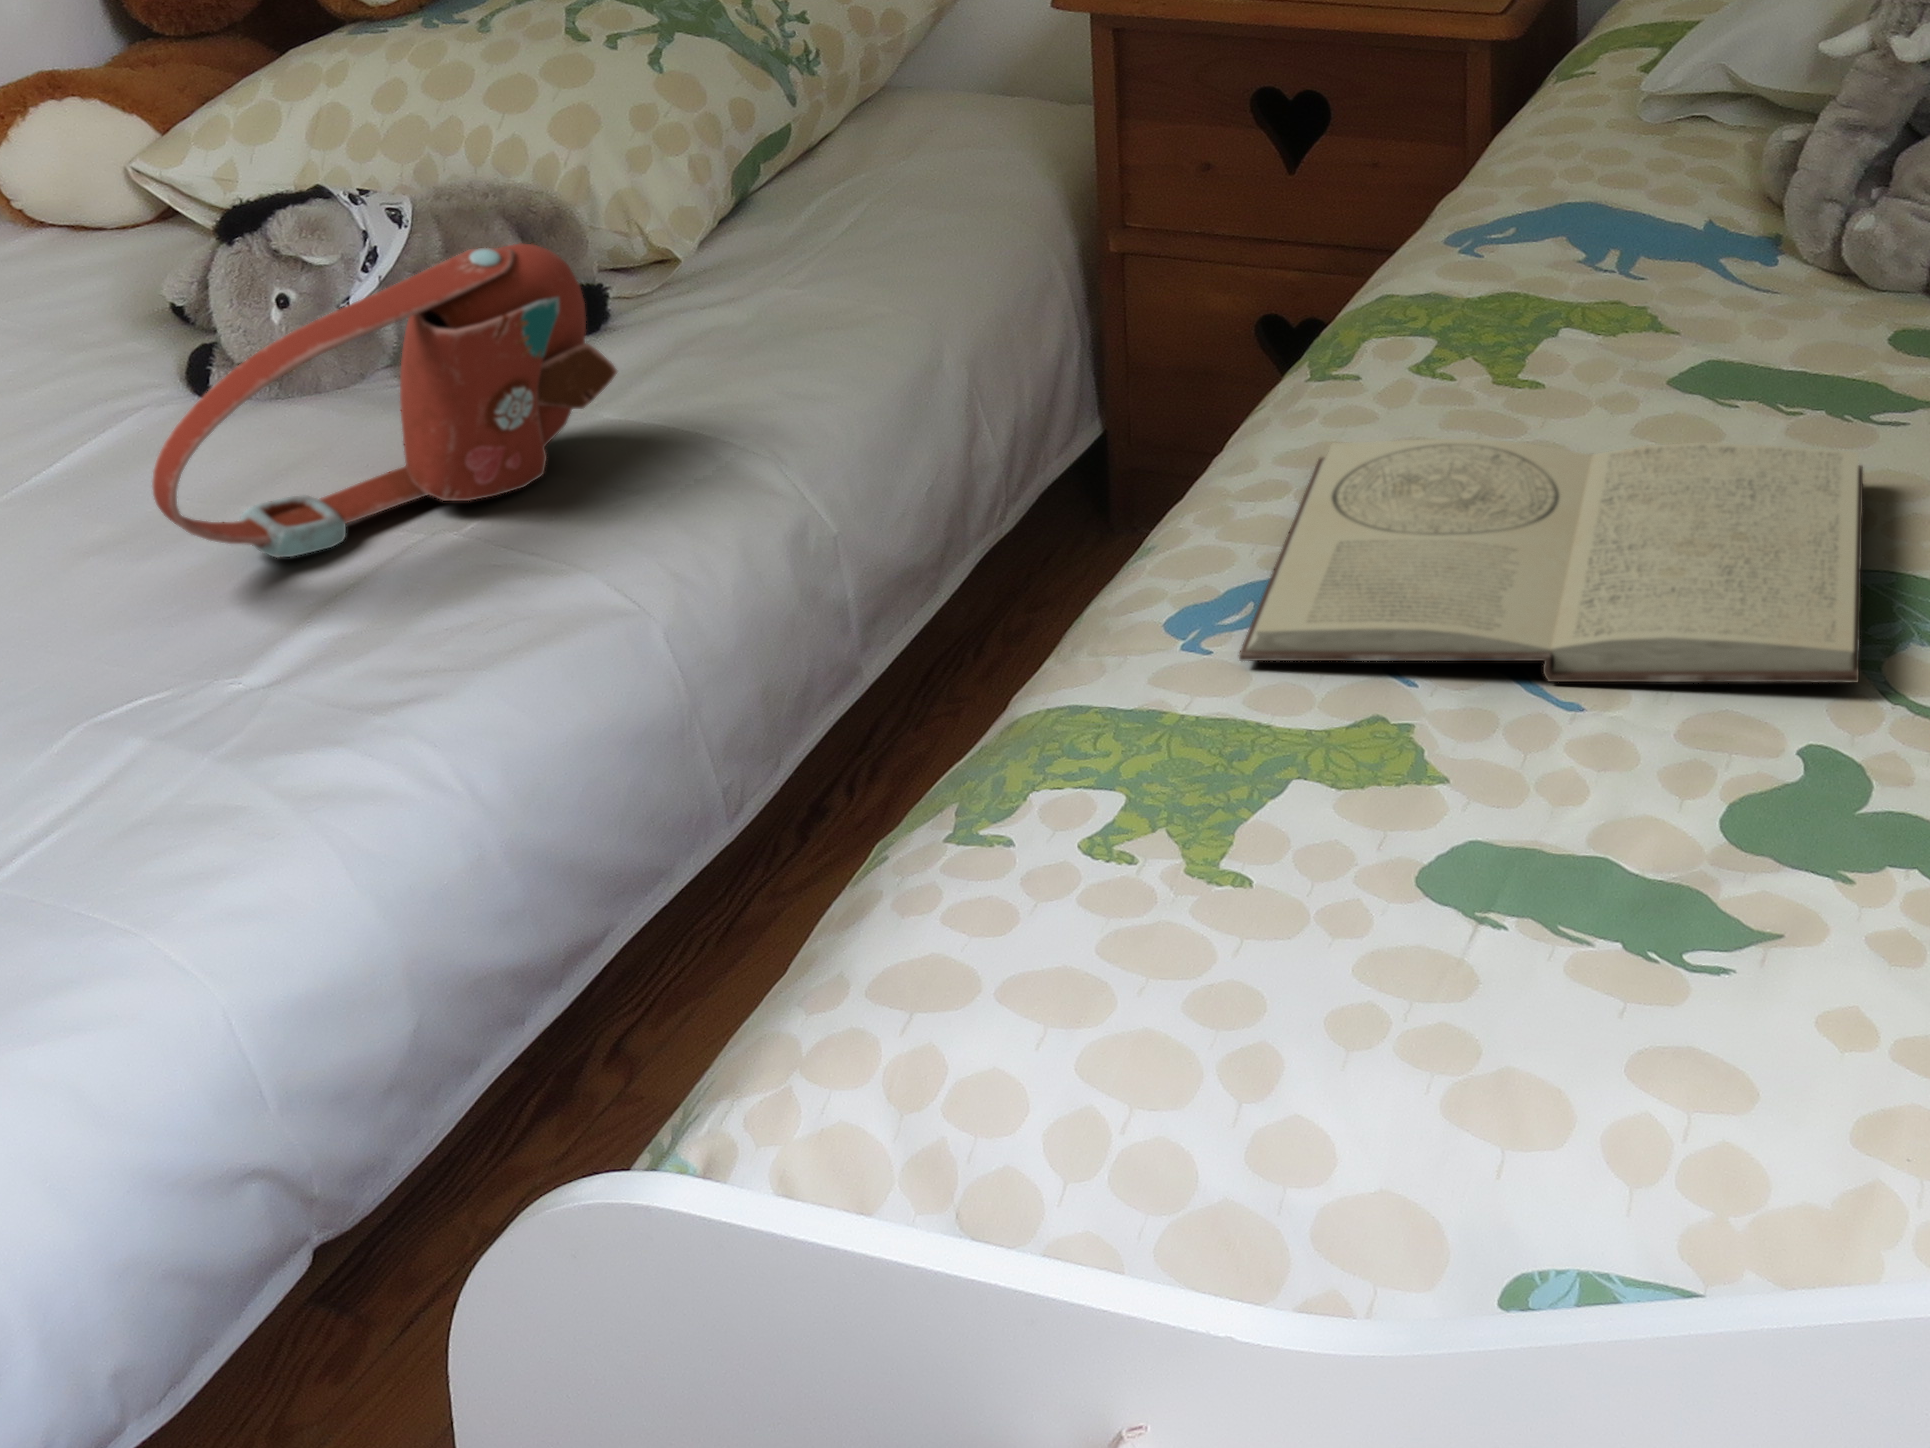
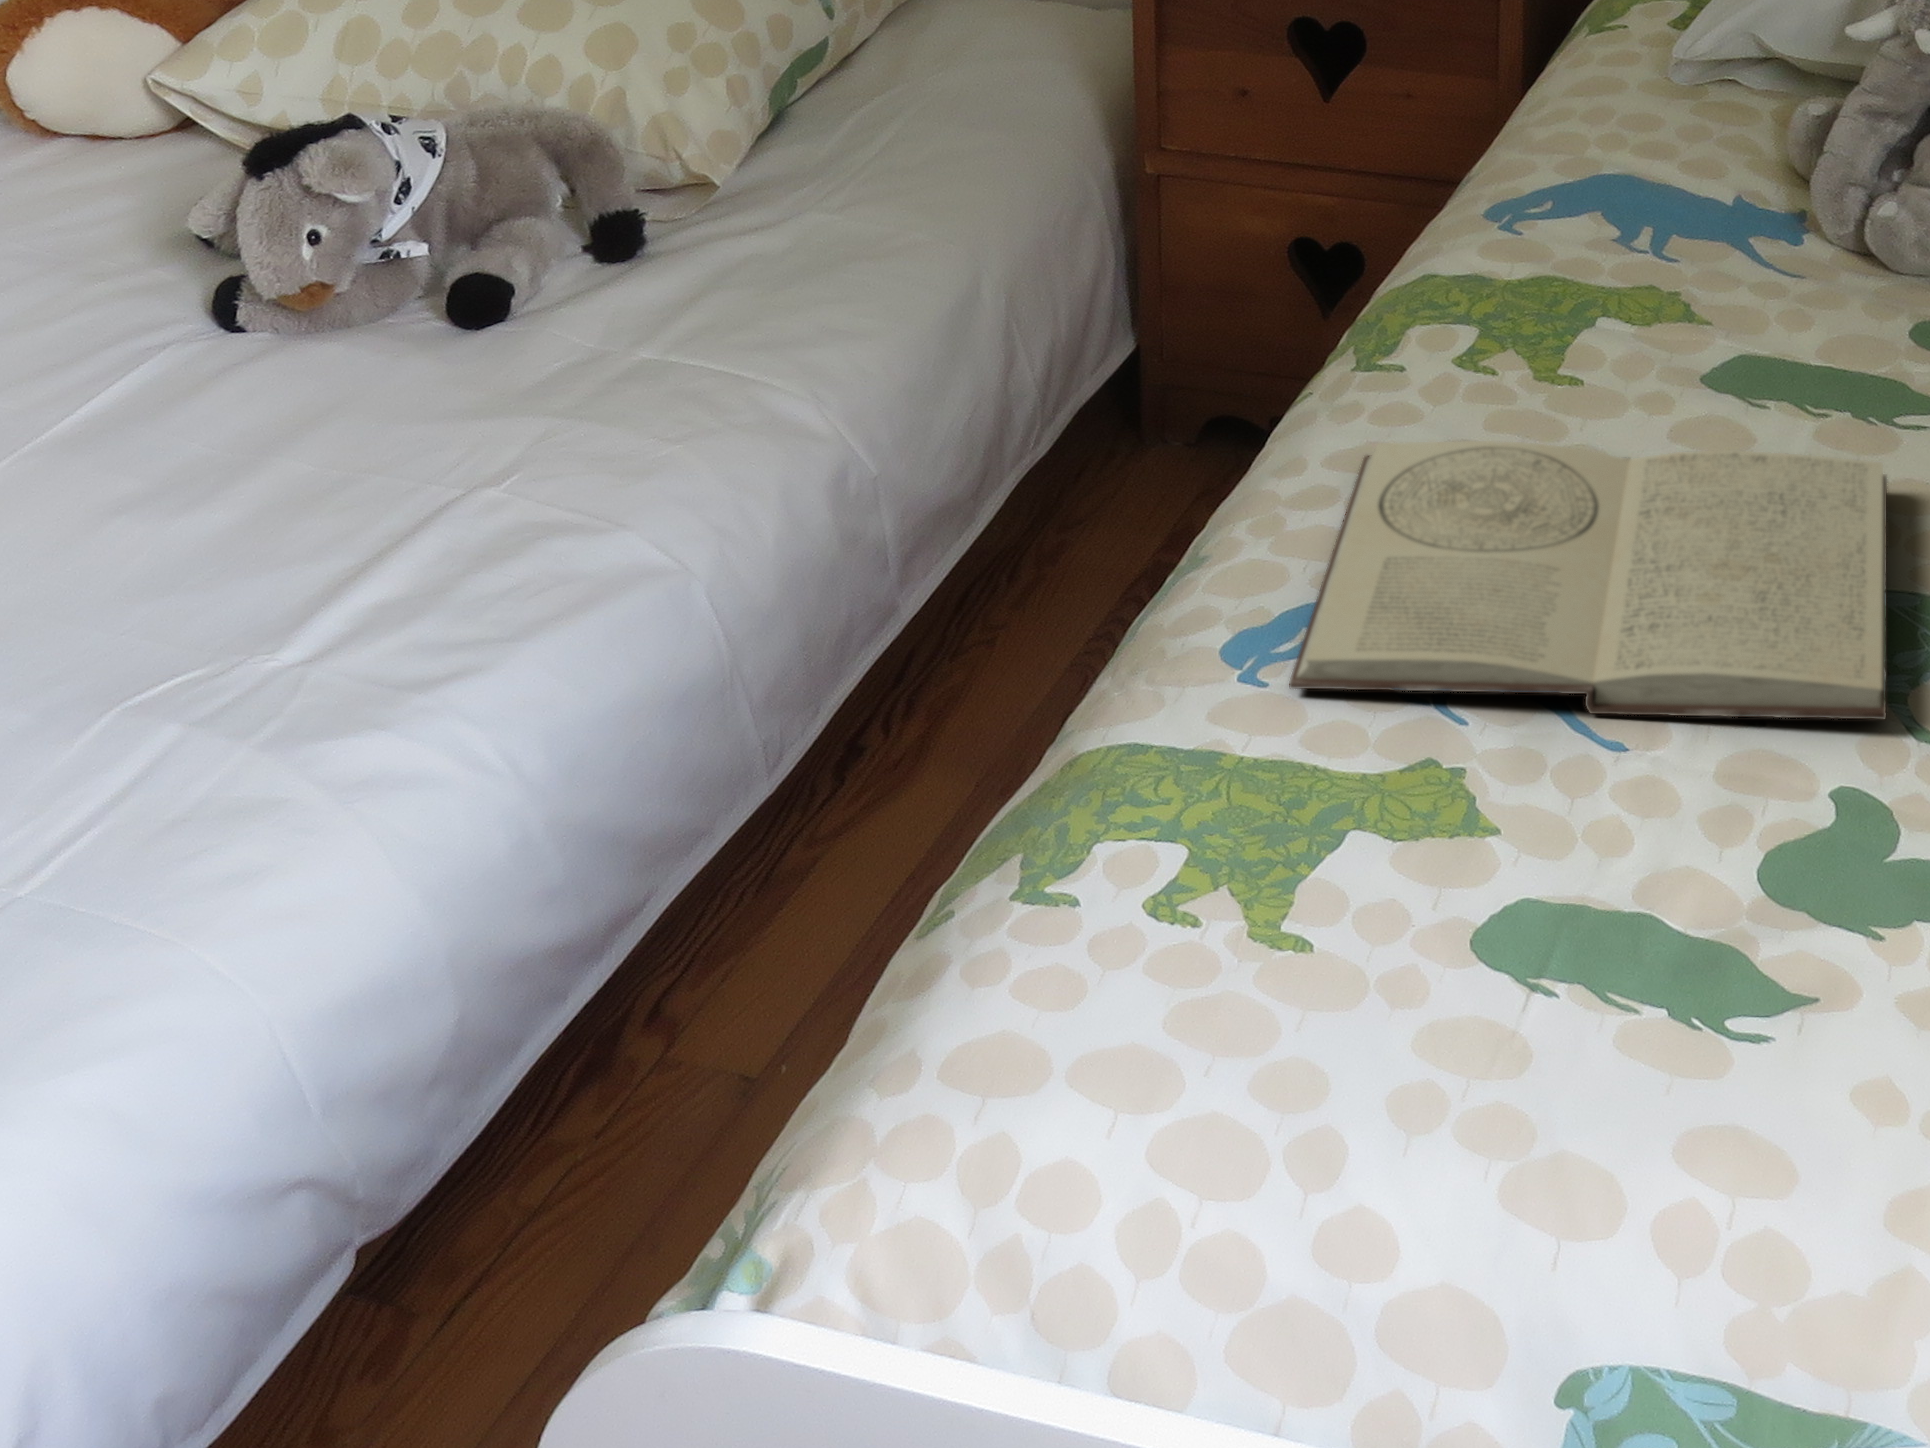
handbag: present [152,244,617,557] -> none [179,195,660,522]

